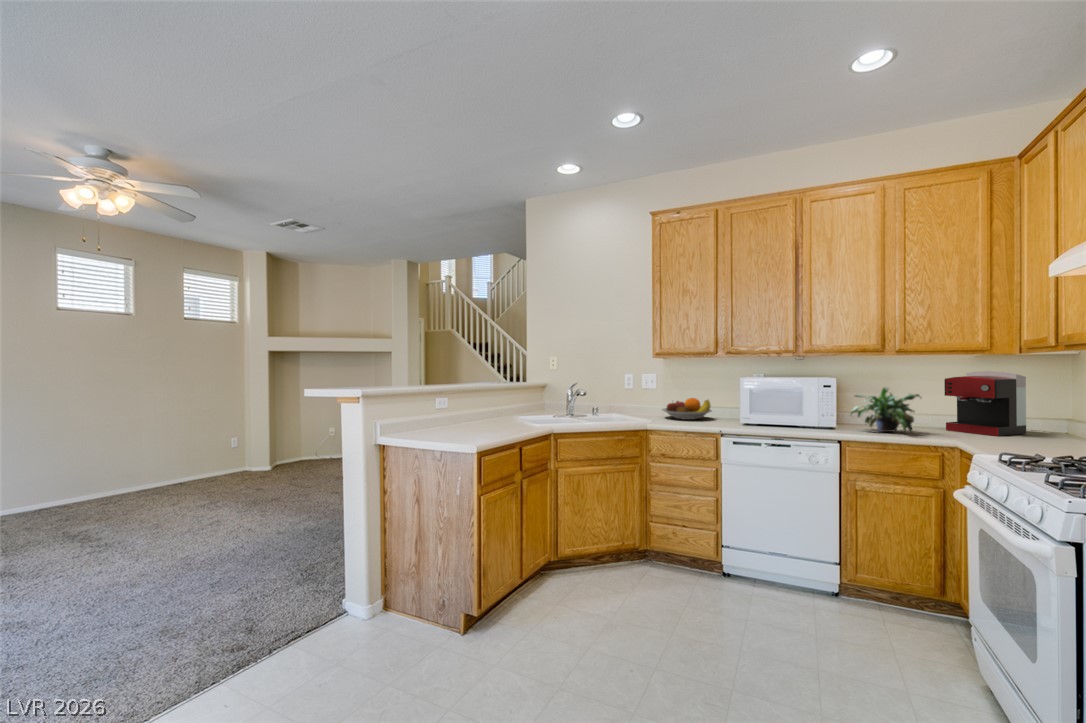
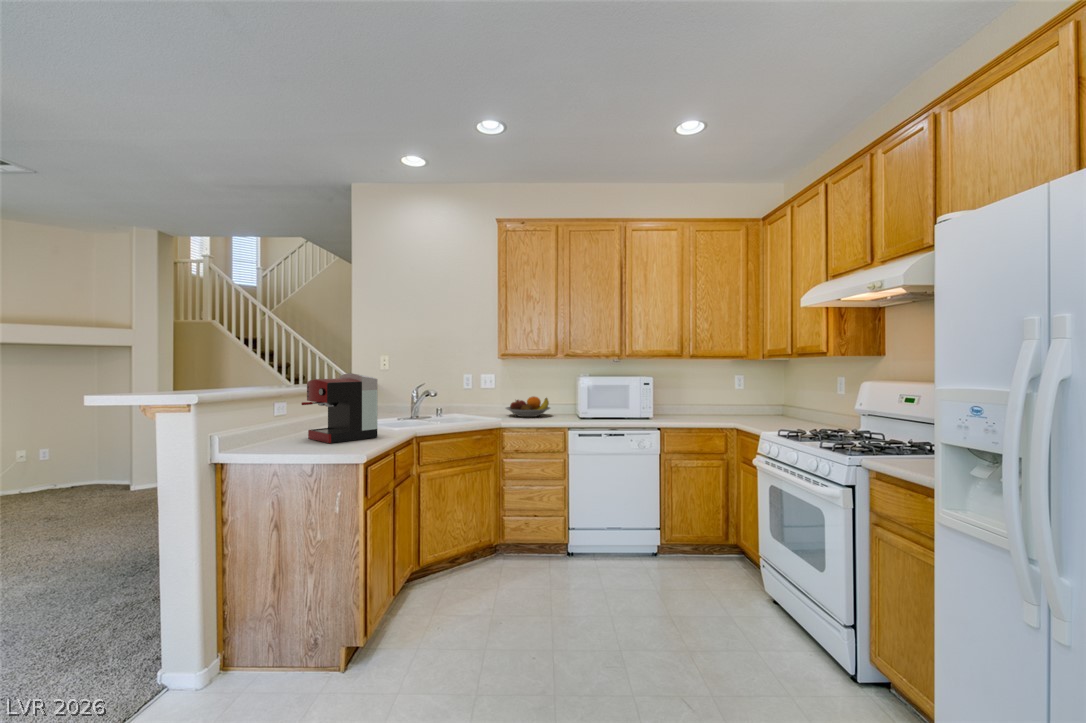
coffee maker: present [944,371,1026,436] -> present [301,373,378,443]
potted plant: present [850,387,920,432] -> none [663,384,711,419]

